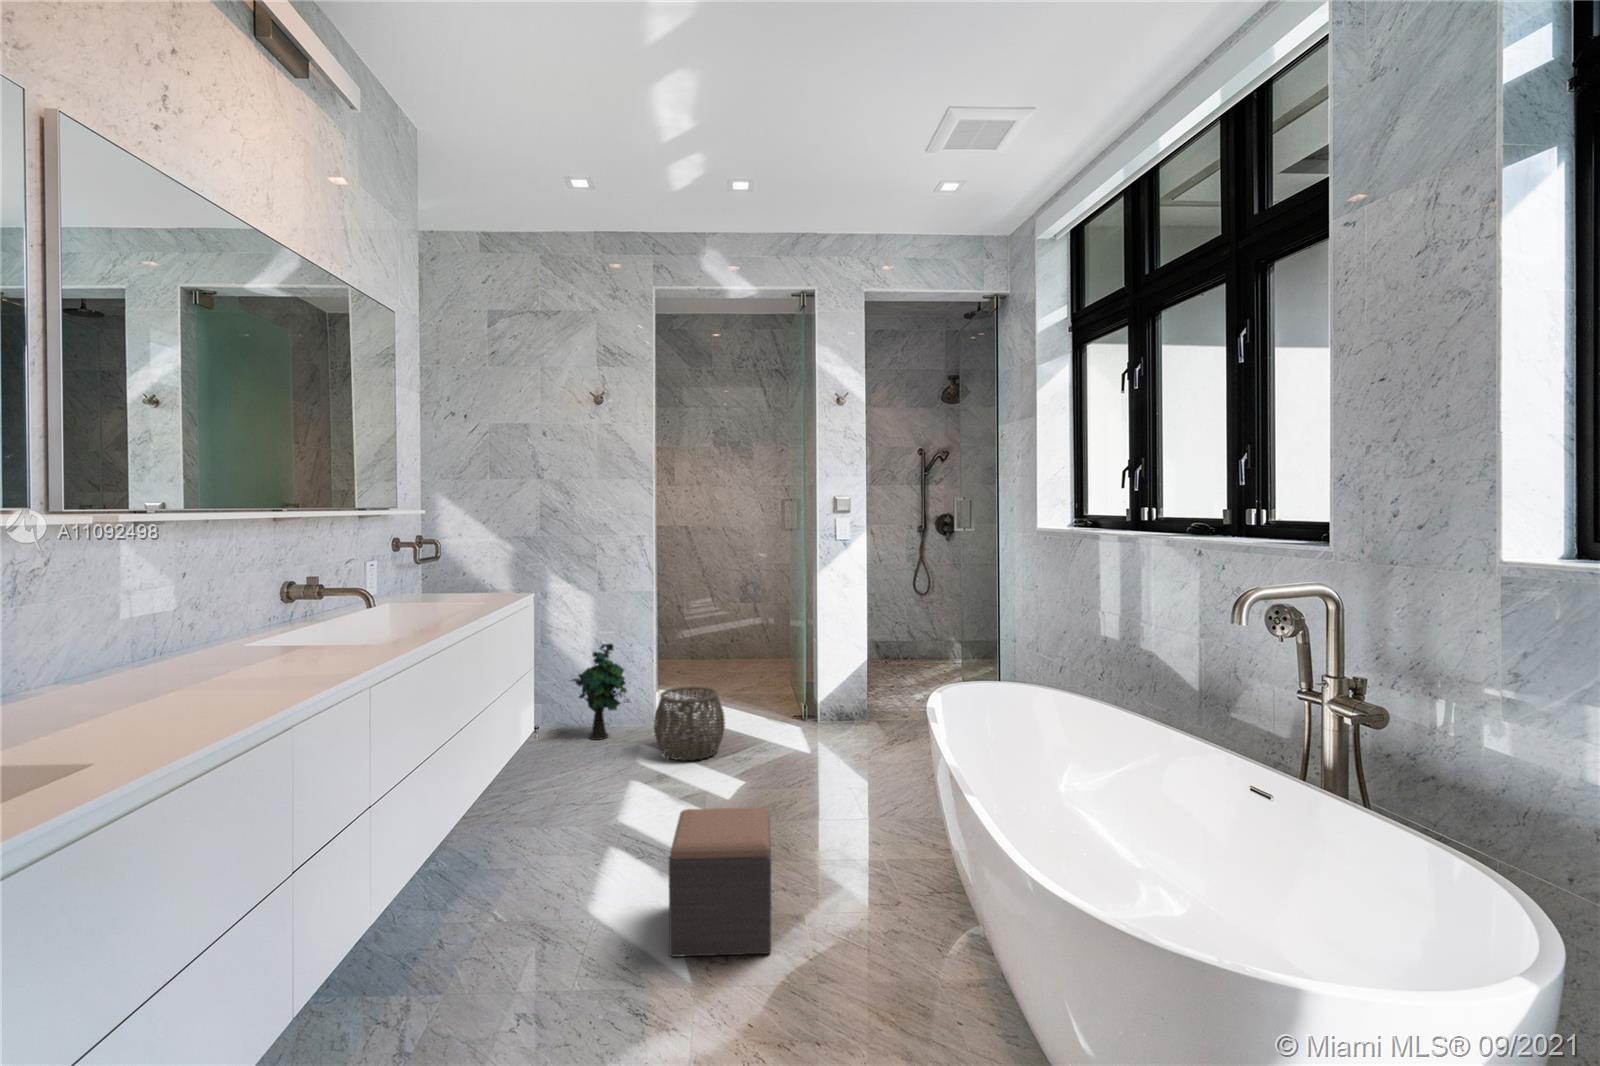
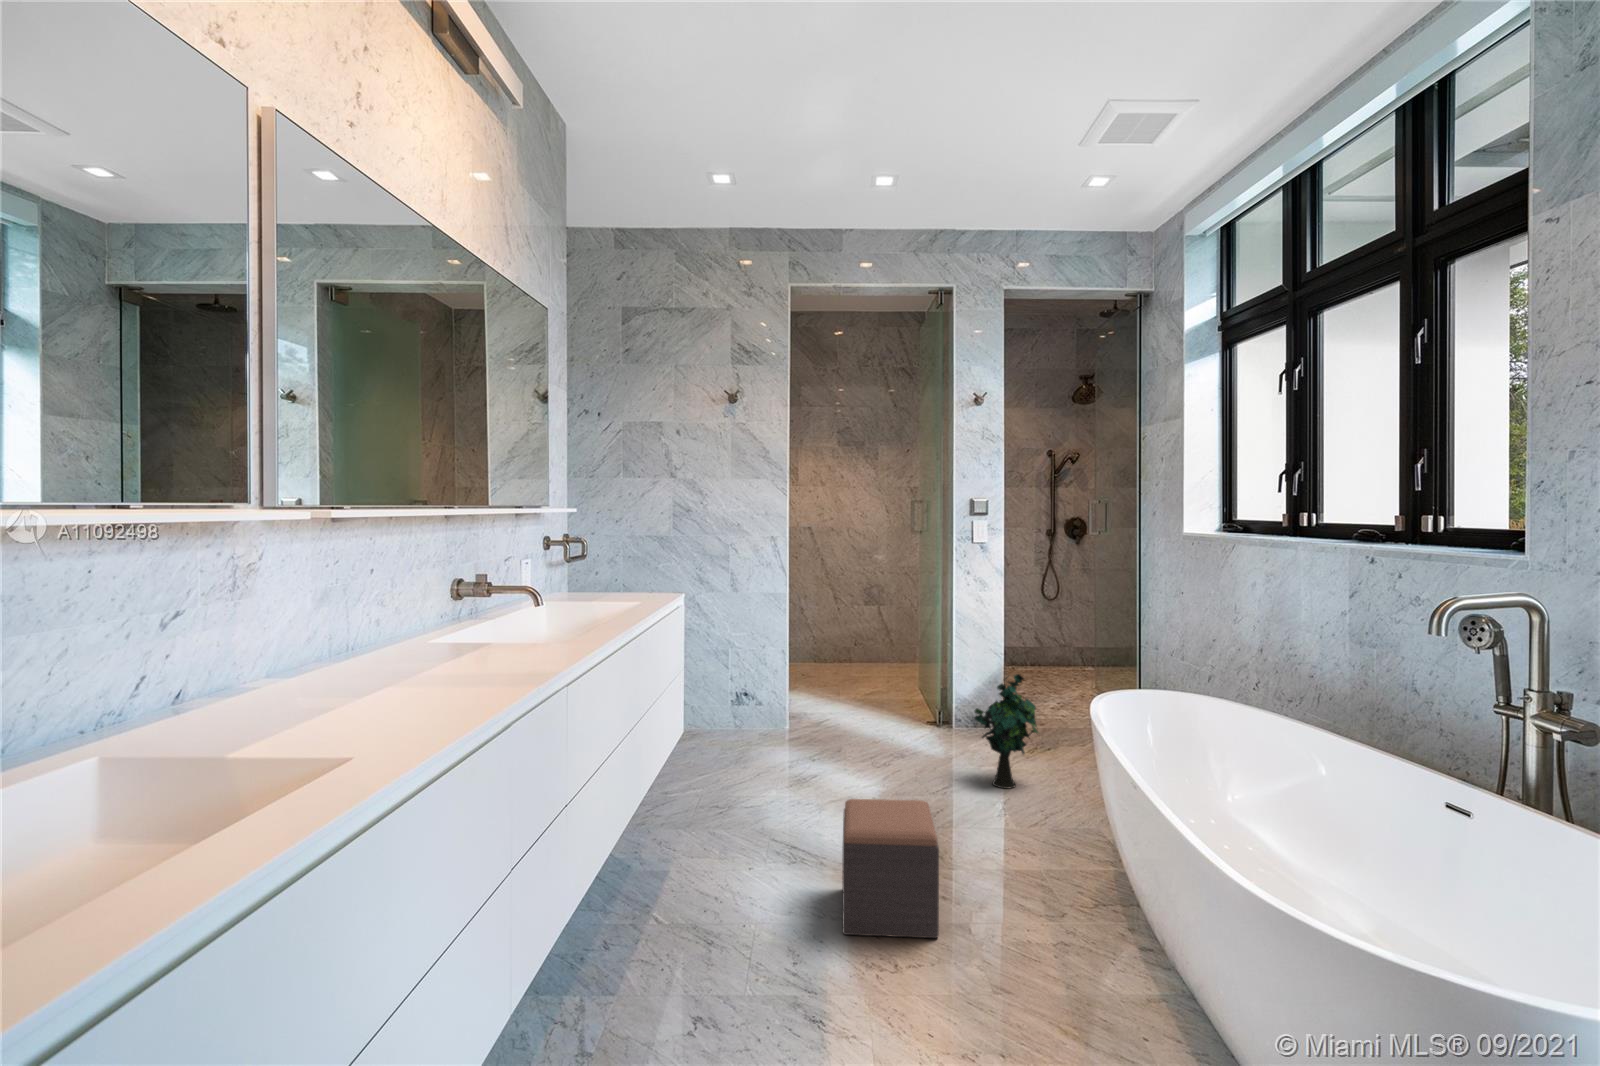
decorative plant: present [572,644,627,740] -> present [974,674,1038,789]
woven basket: present [654,686,725,761] -> none [794,685,863,757]

